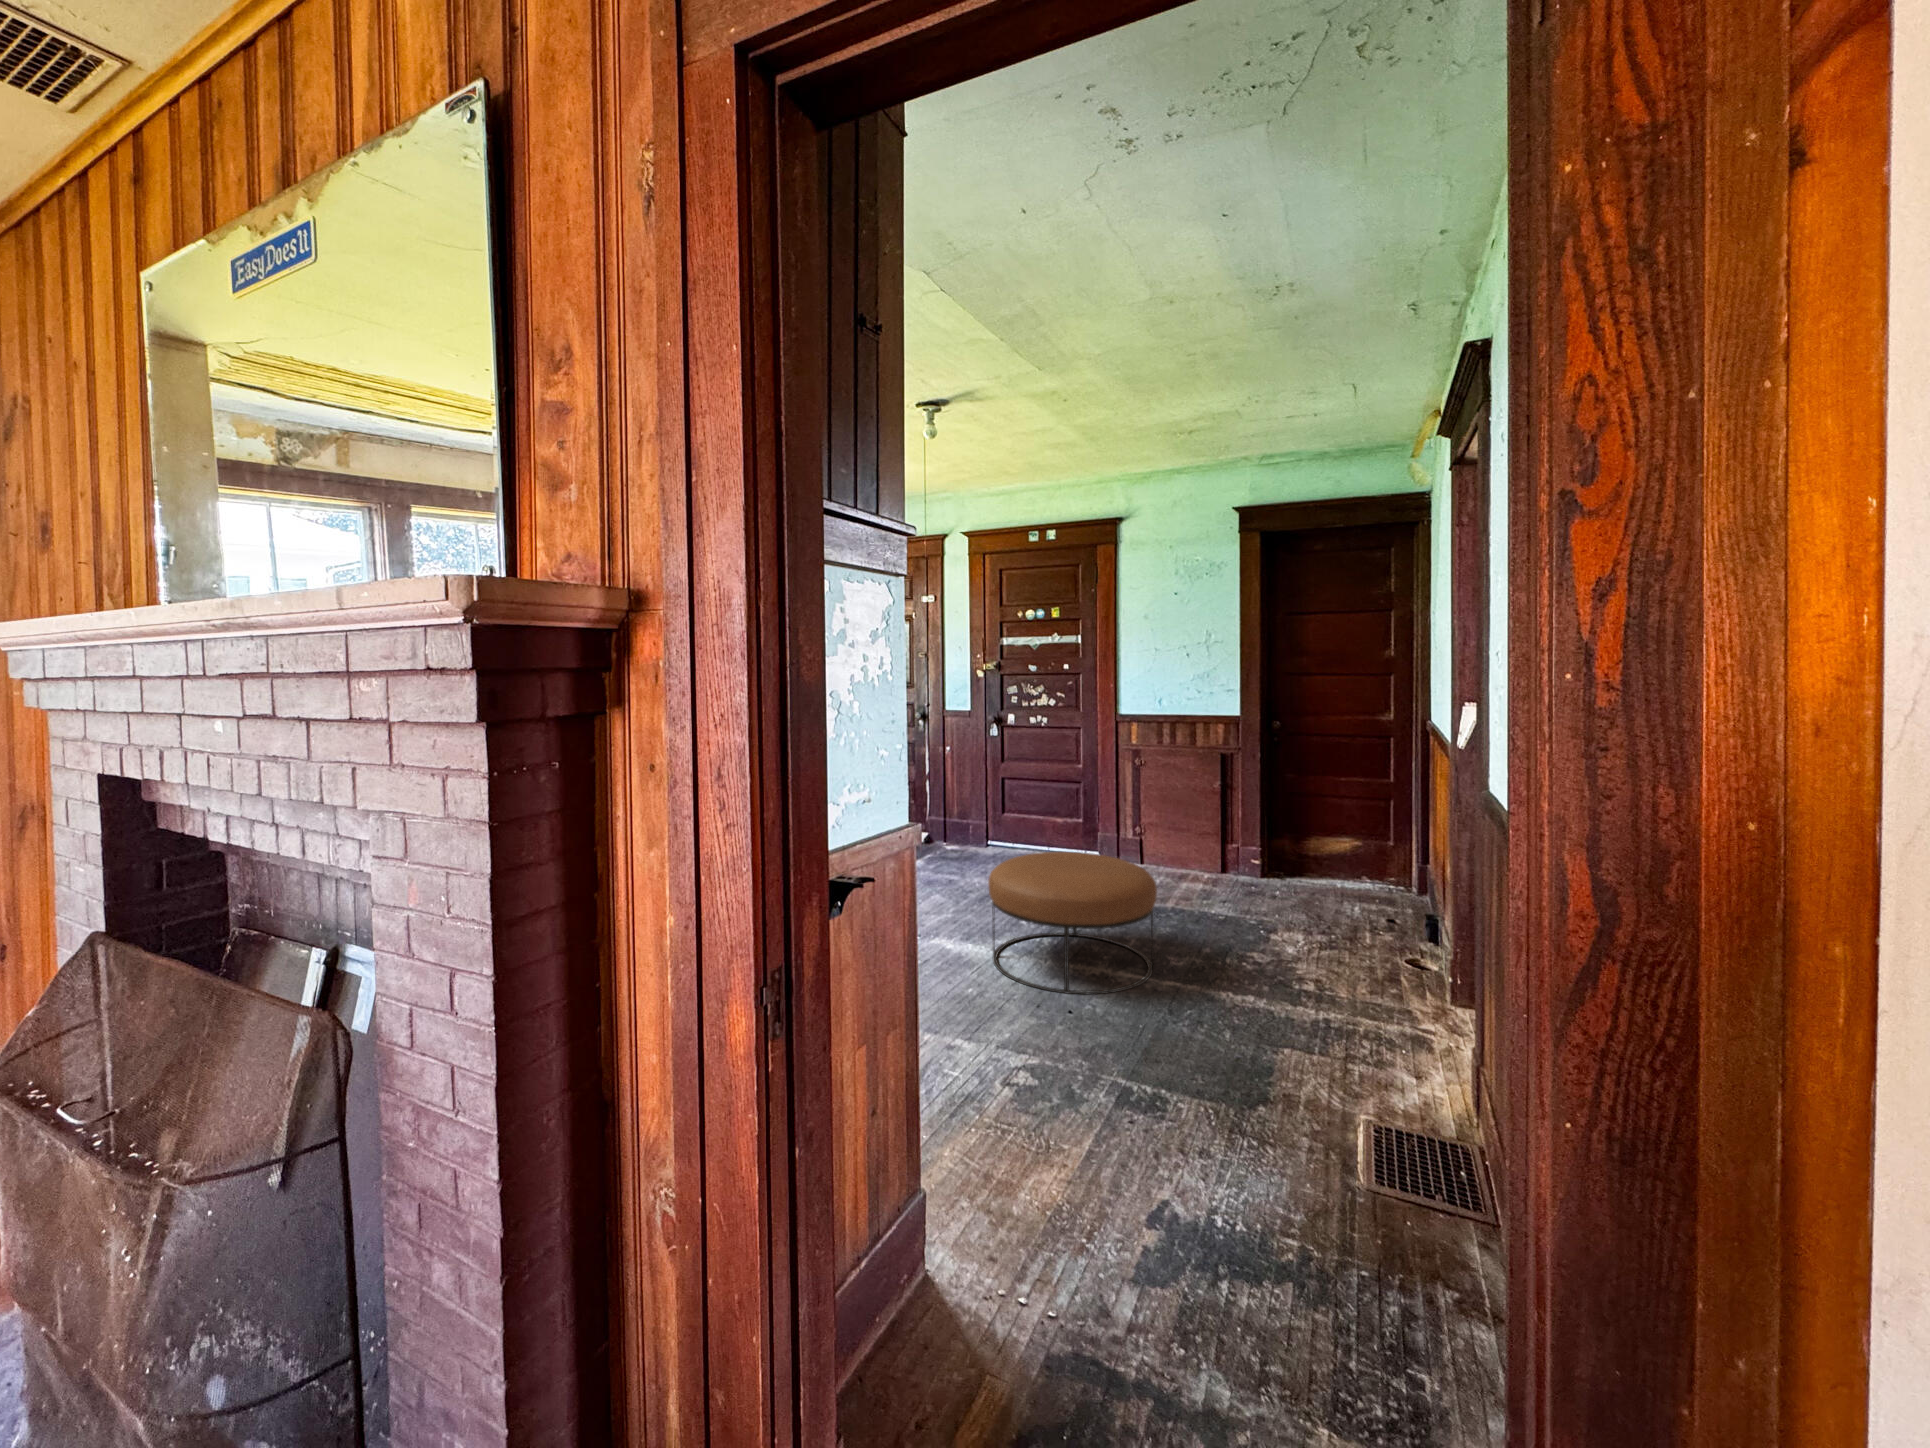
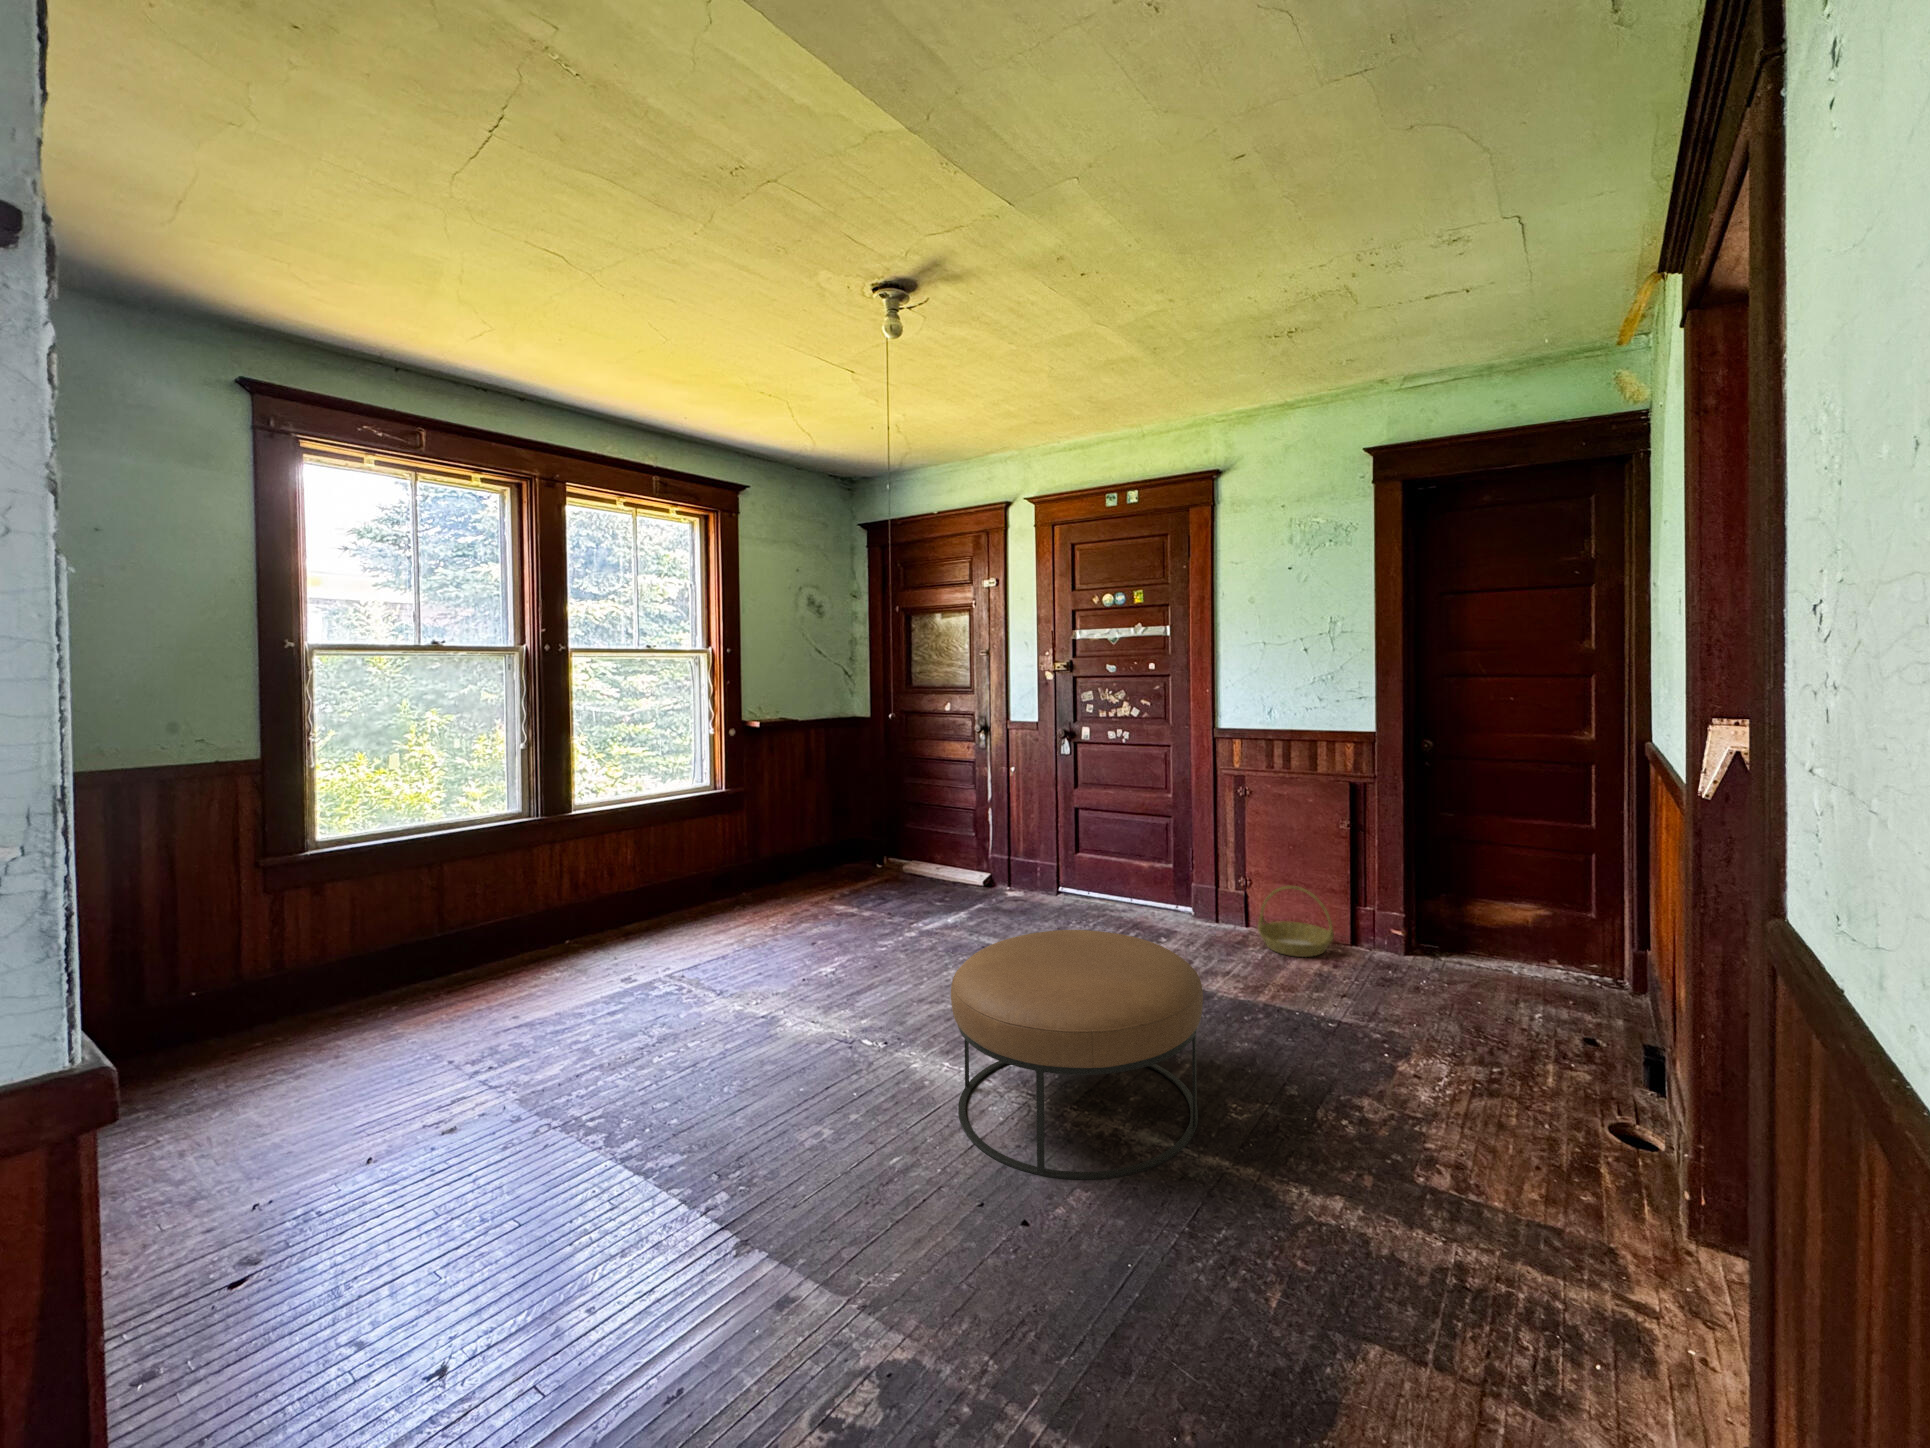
basket: none [1155,830,1211,880] -> present [1258,886,1334,957]

